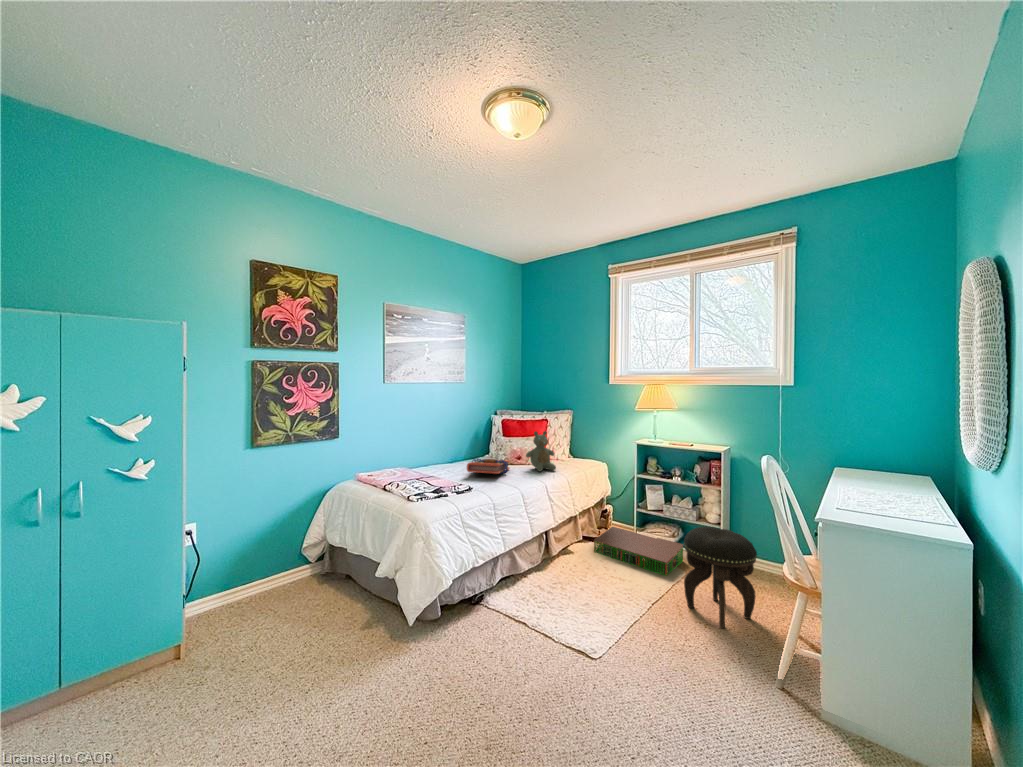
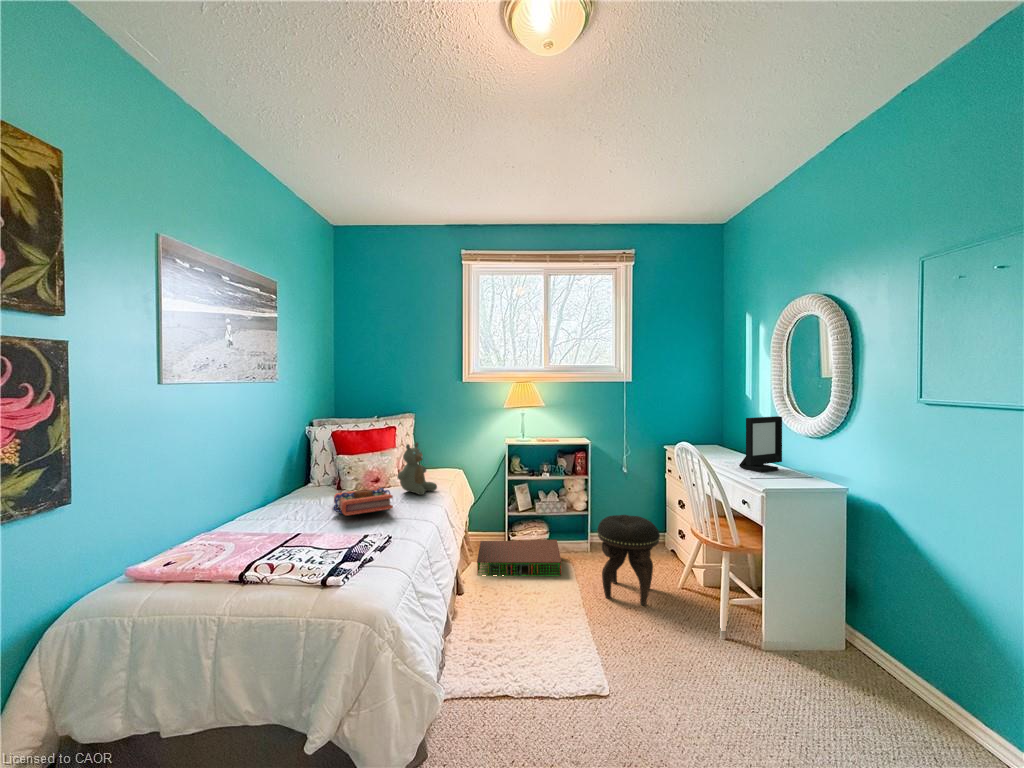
picture frame: none [854,434,937,512] -> present [739,416,782,472]

